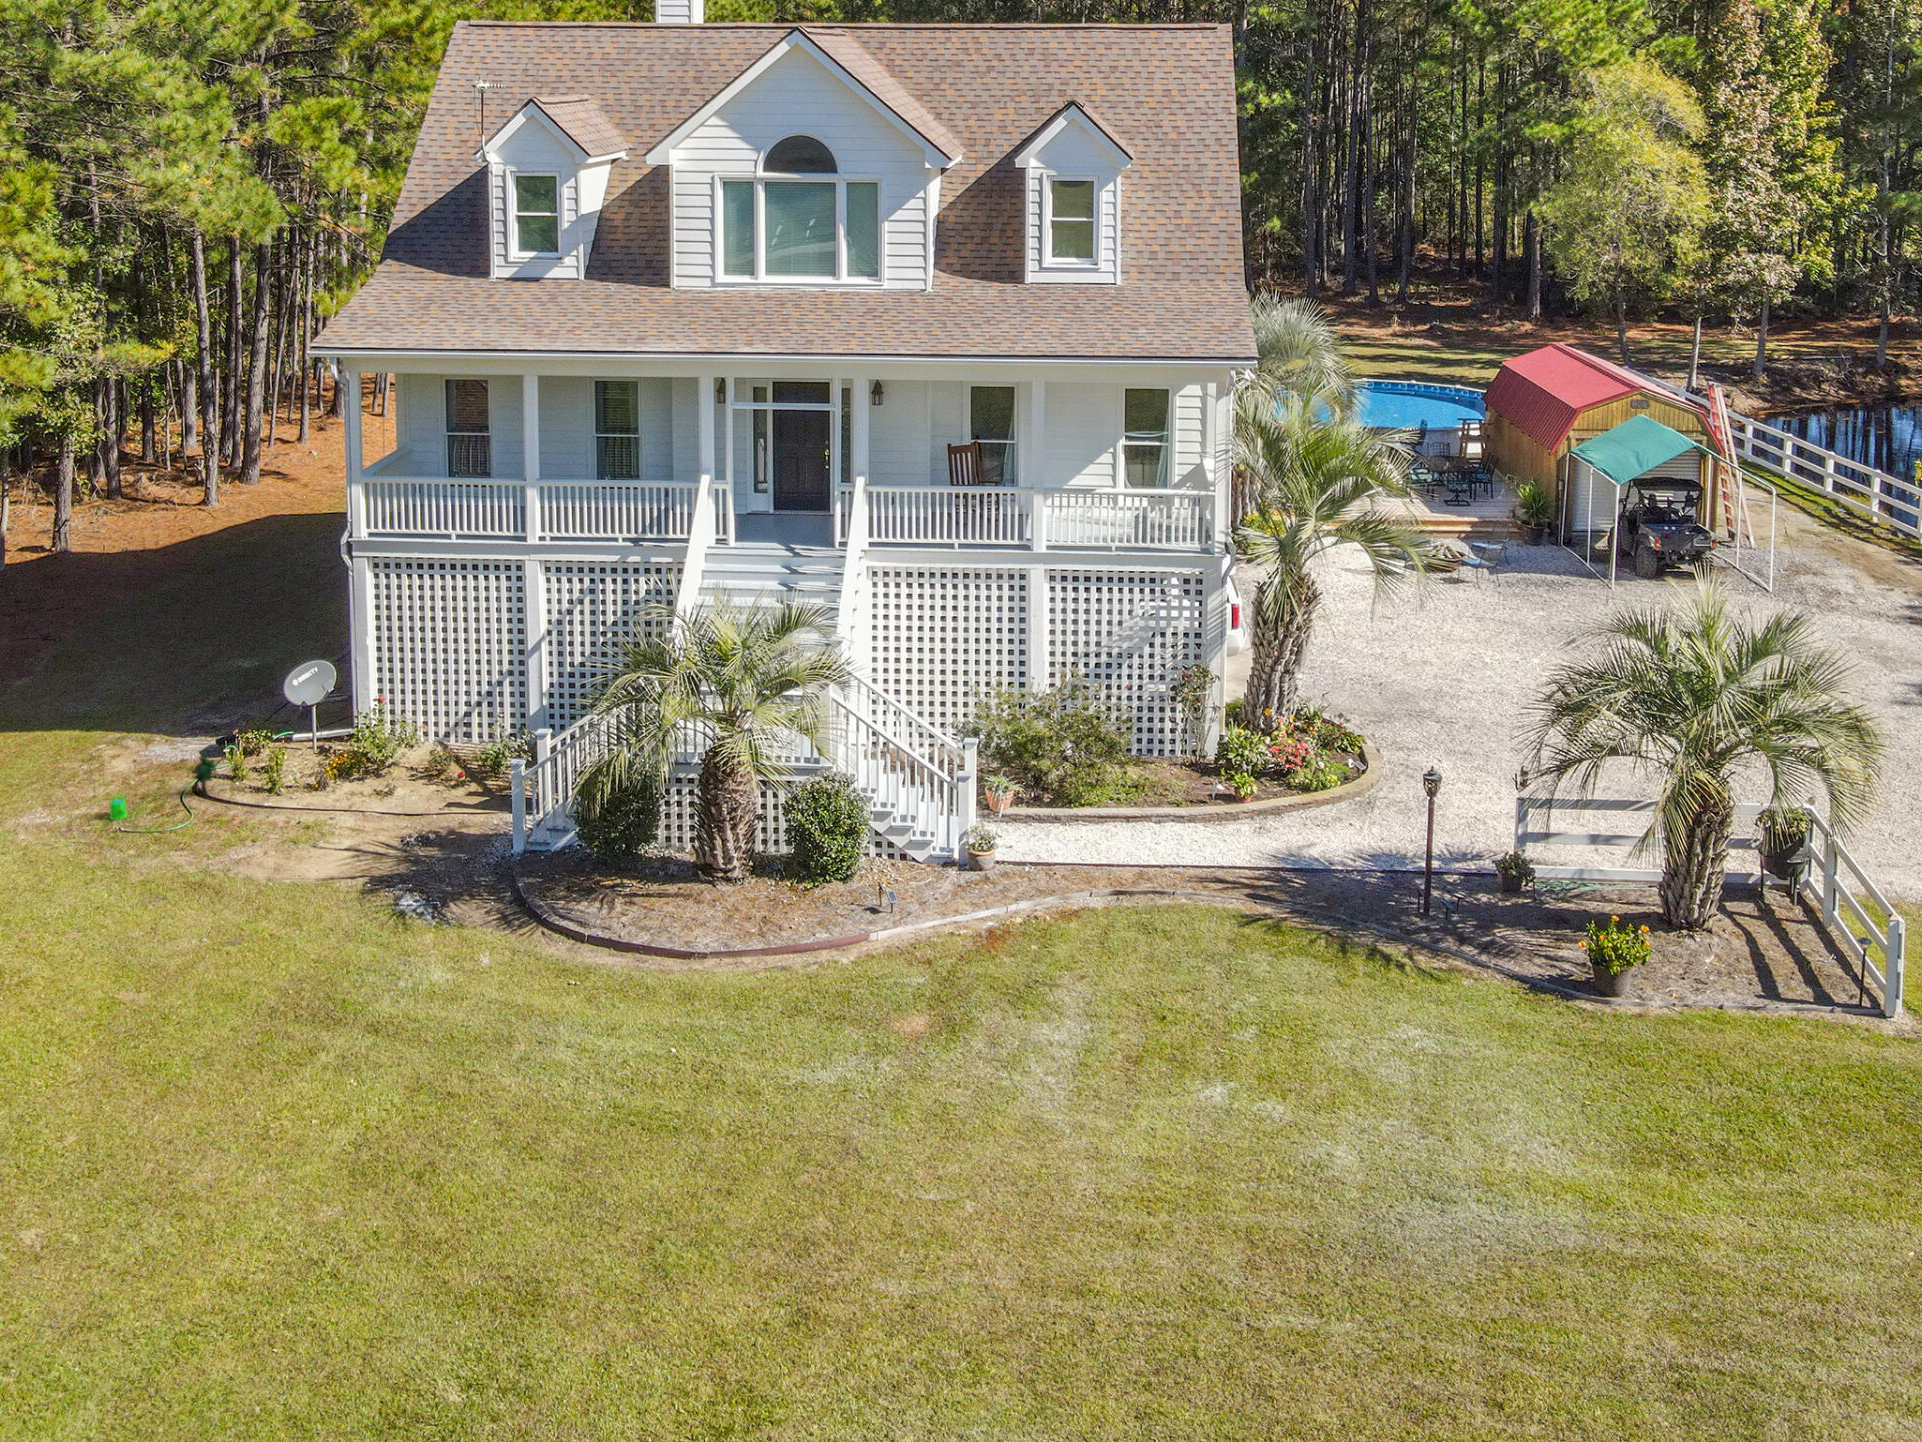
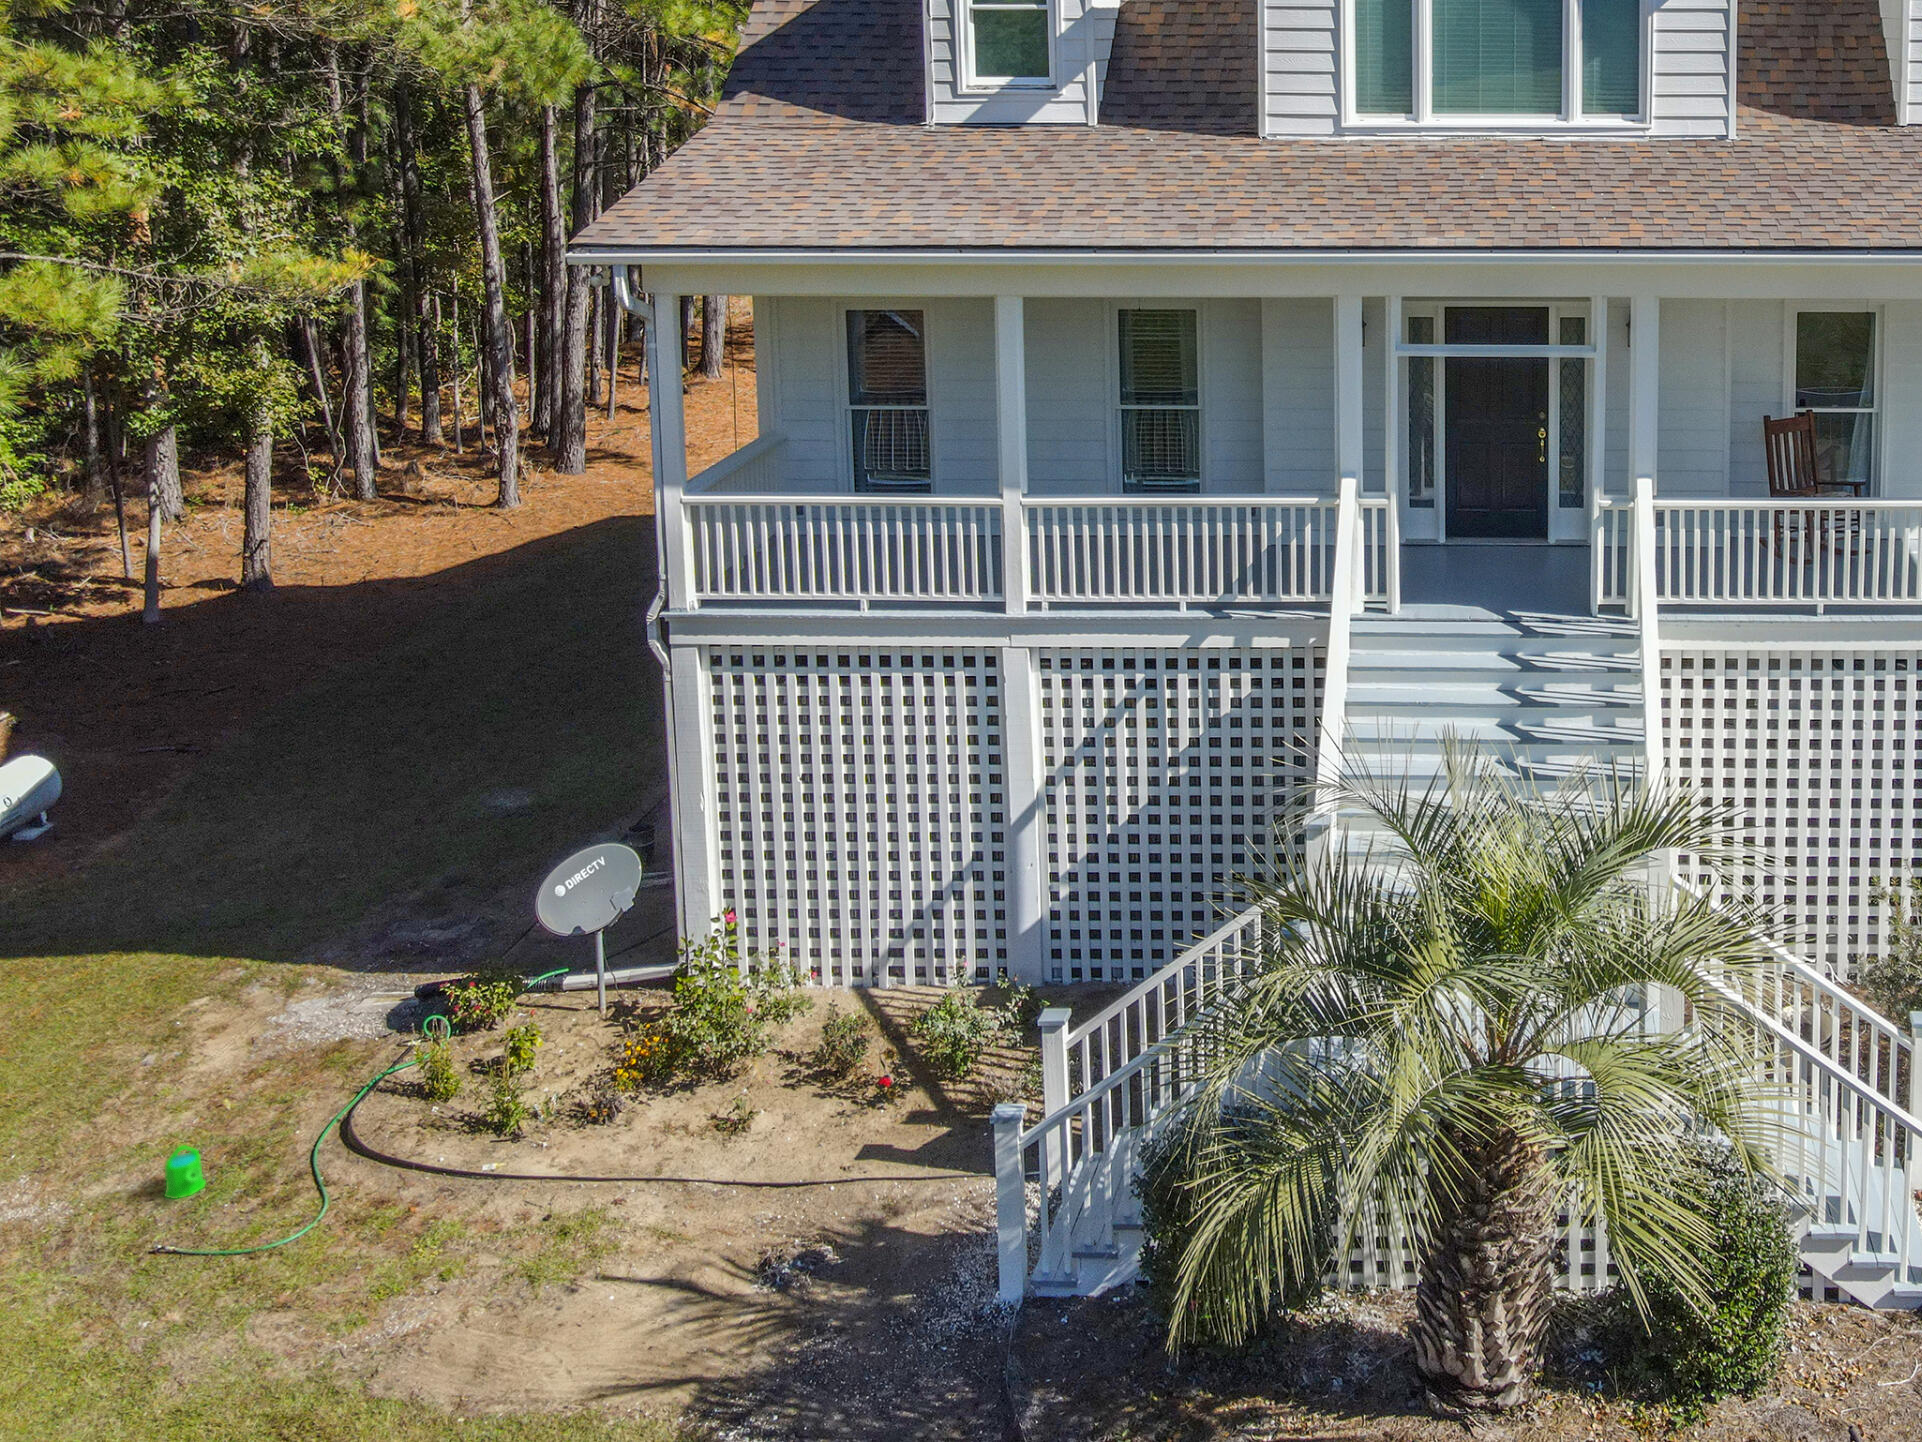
decorative plant: present [191,752,216,796] -> none [339,1038,400,1129]

